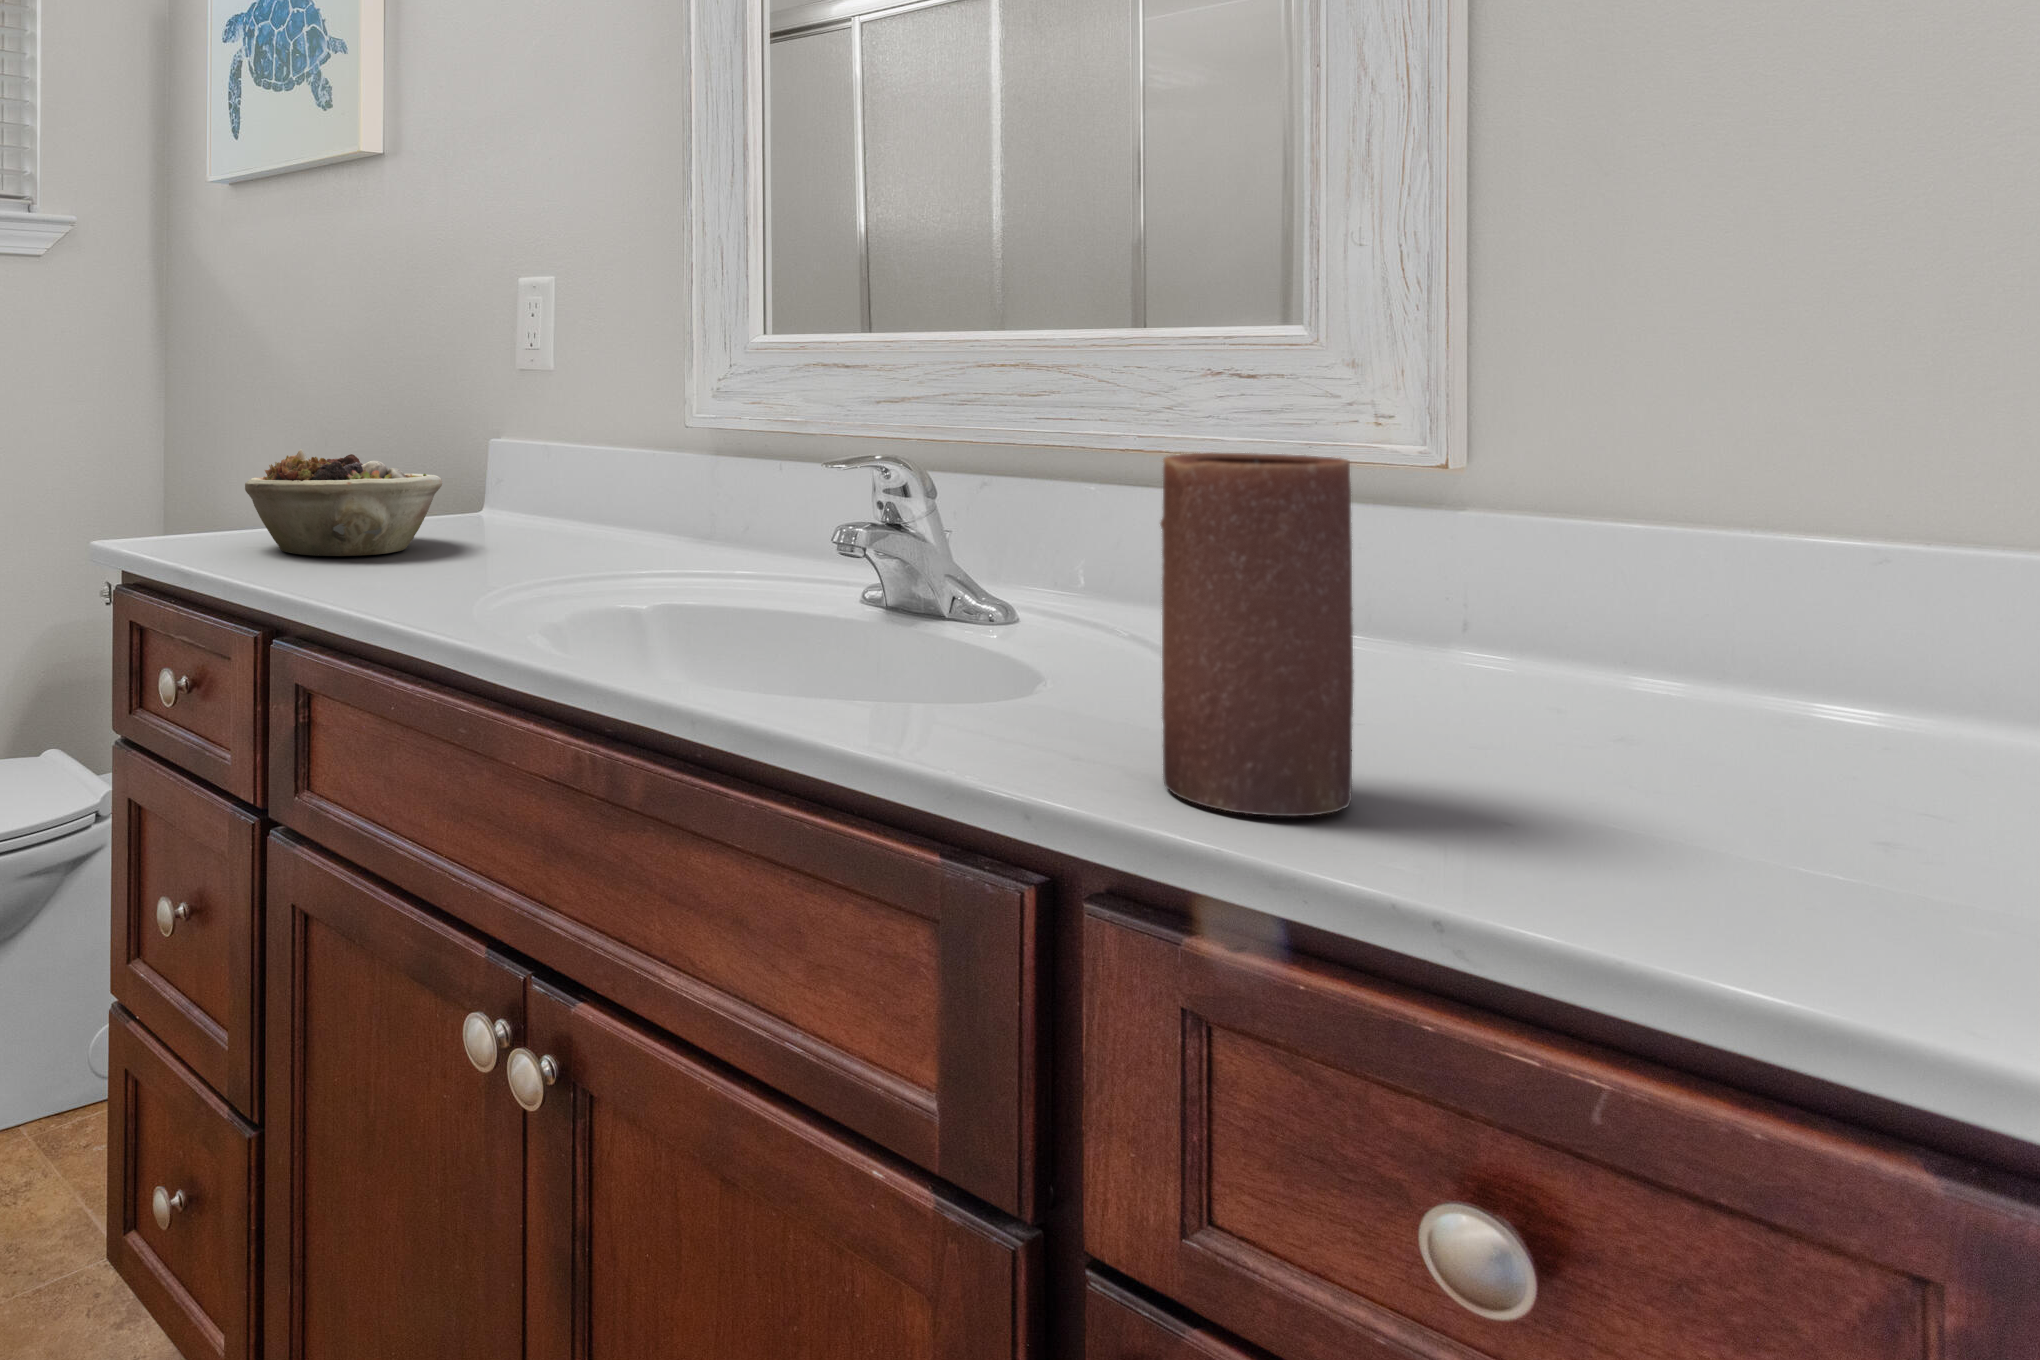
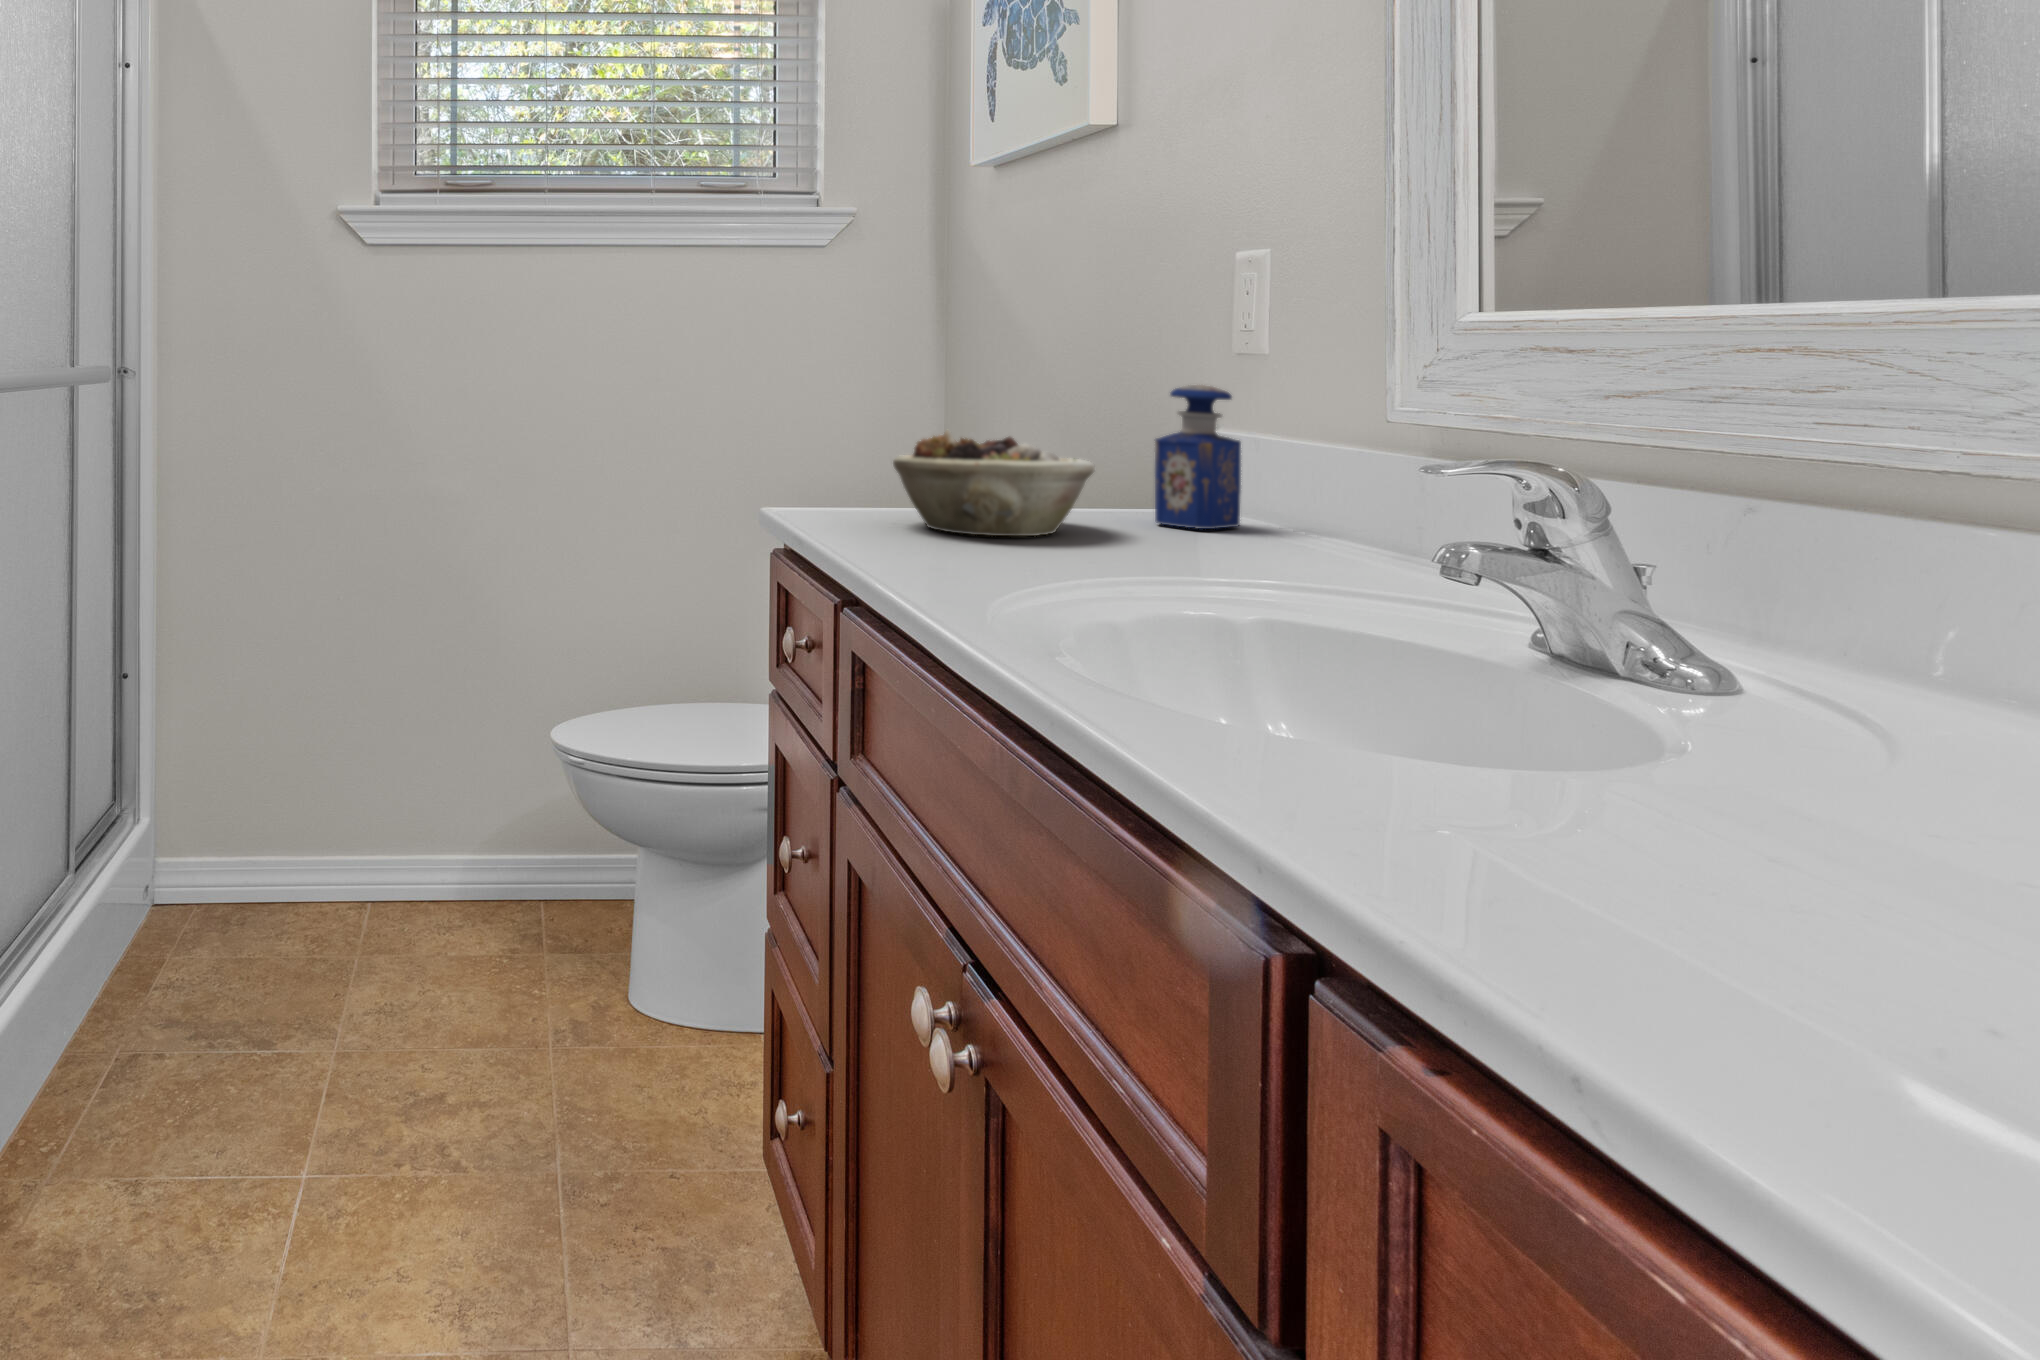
perfume bottle: none [474,400,546,533] -> present [1155,385,1241,529]
candle: present [1160,453,1353,816] -> none [1503,458,1771,901]

